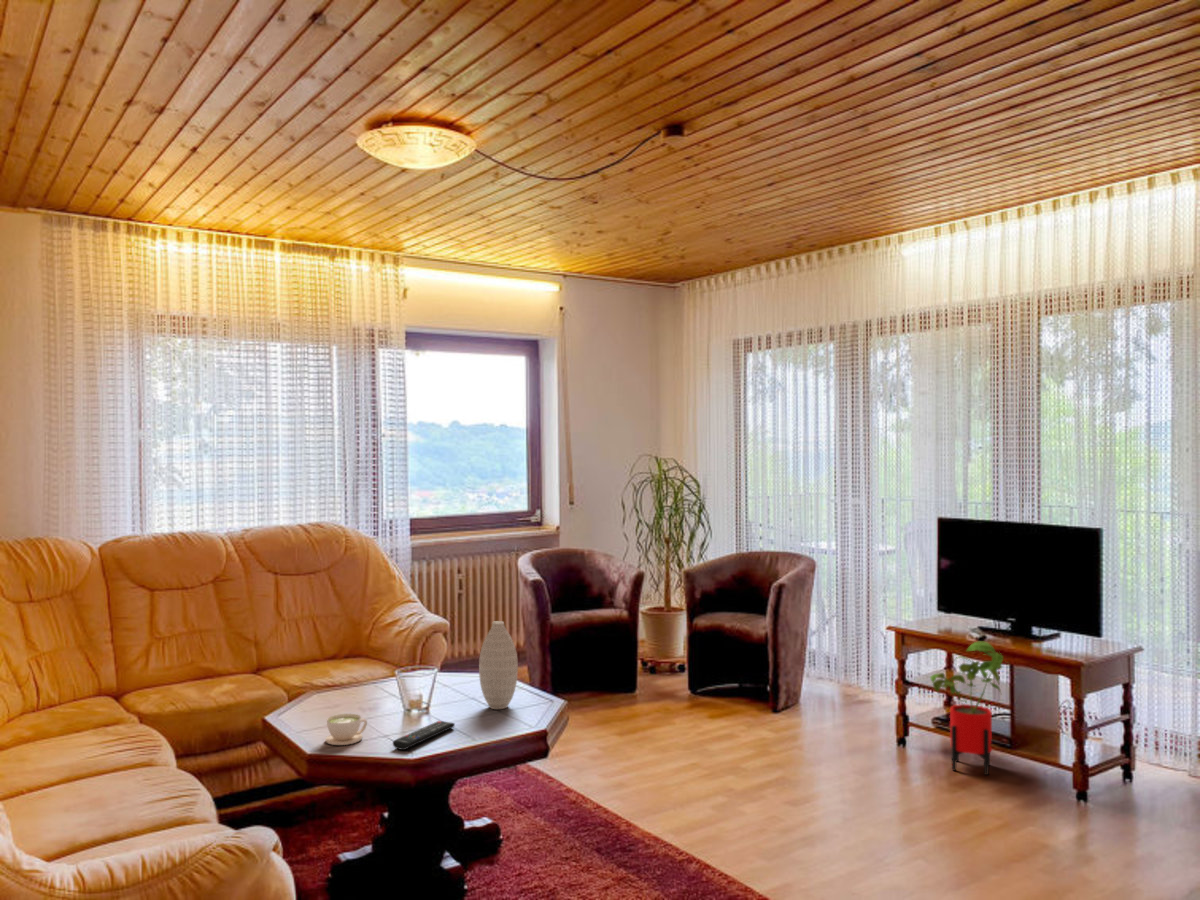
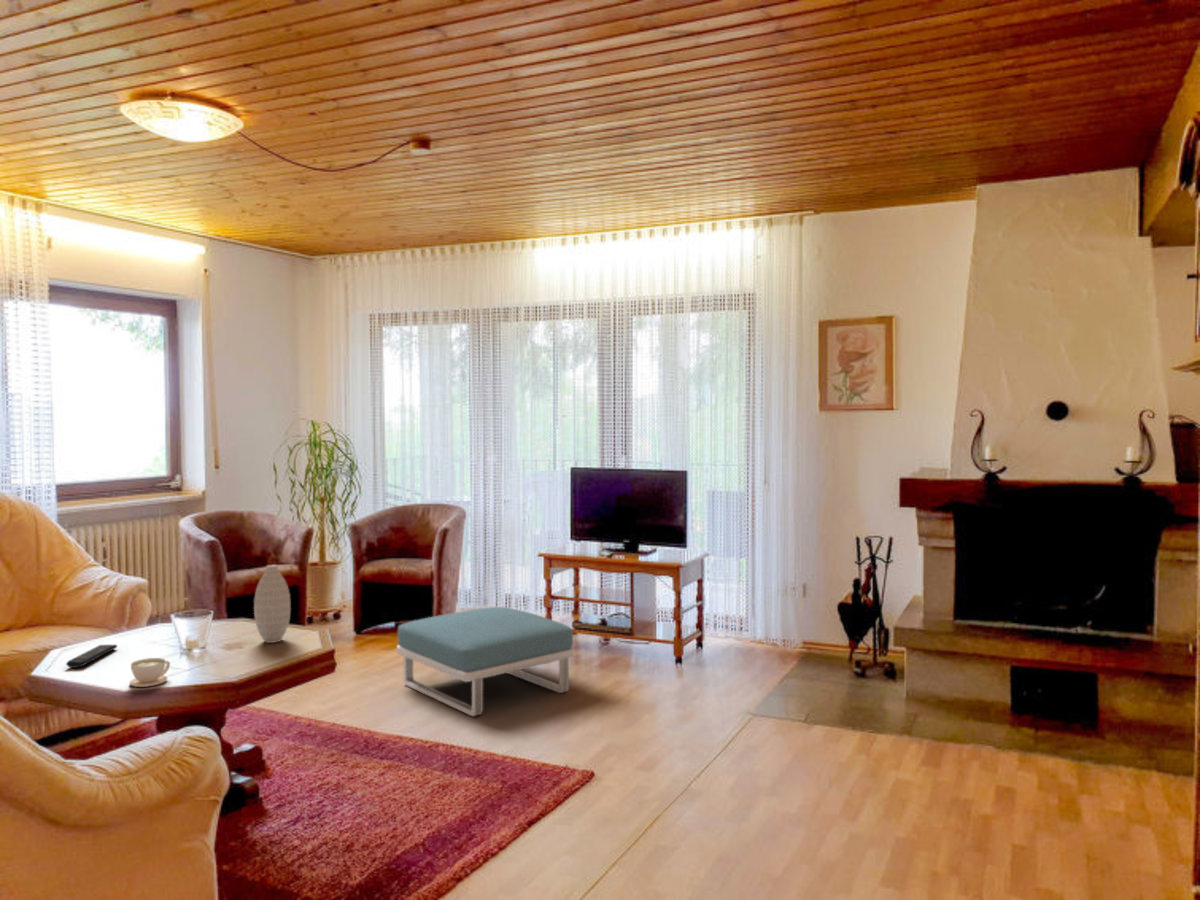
house plant: present [930,642,1004,775] -> none [576,559,638,657]
footstool: none [691,689,906,829] -> present [397,607,574,716]
remote control: present [393,721,455,750] -> present [67,645,117,668]

